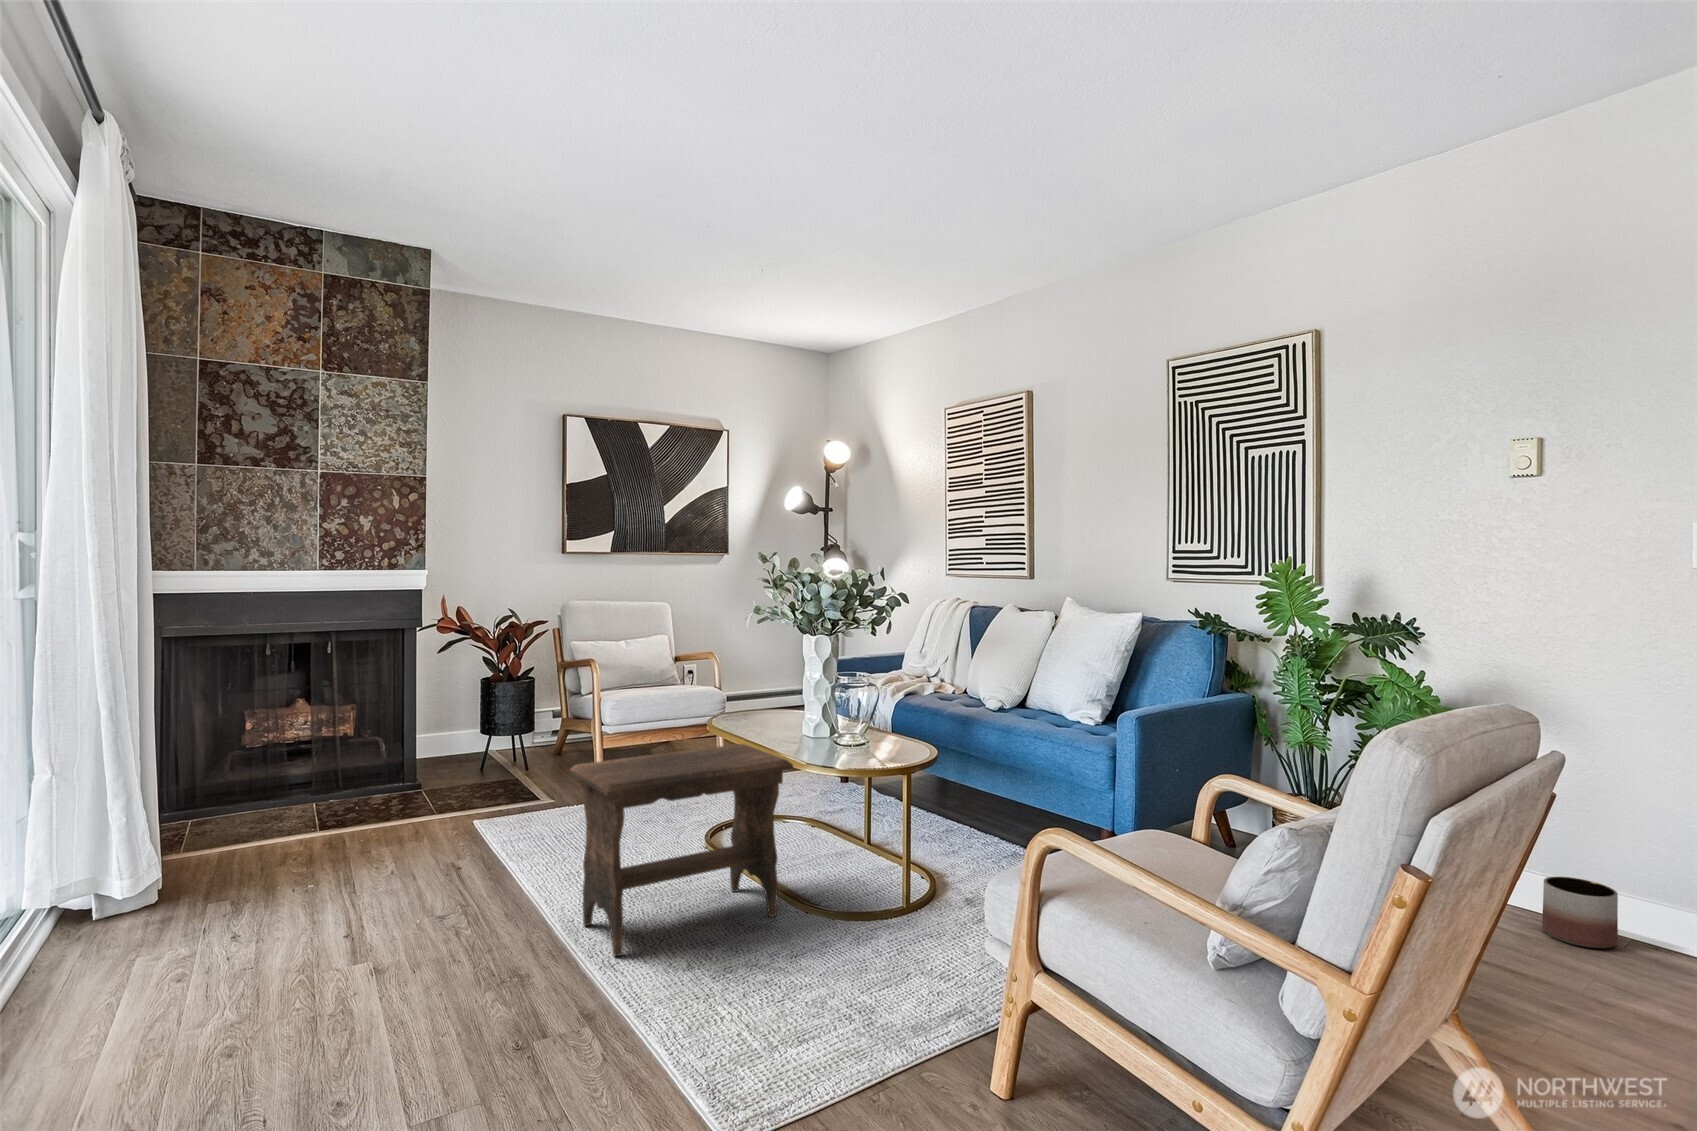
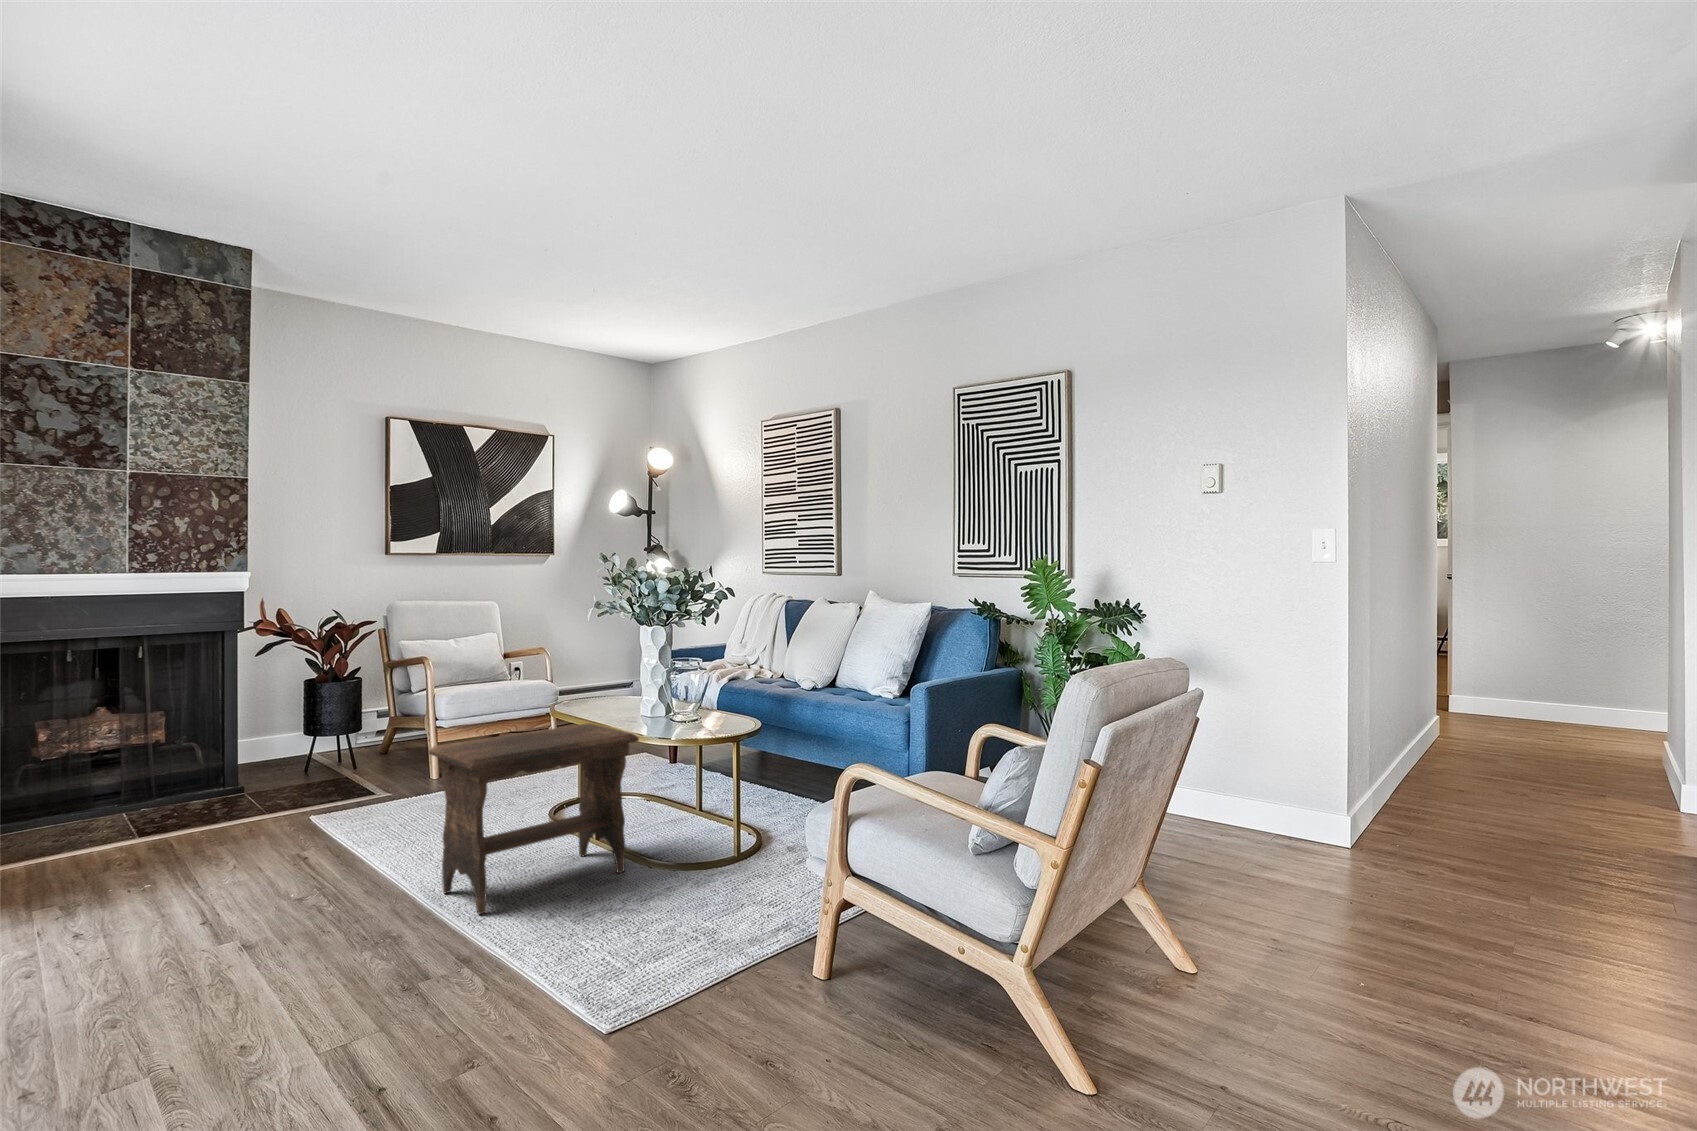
planter: present [1542,877,1618,948] -> none [1224,795,1272,845]

